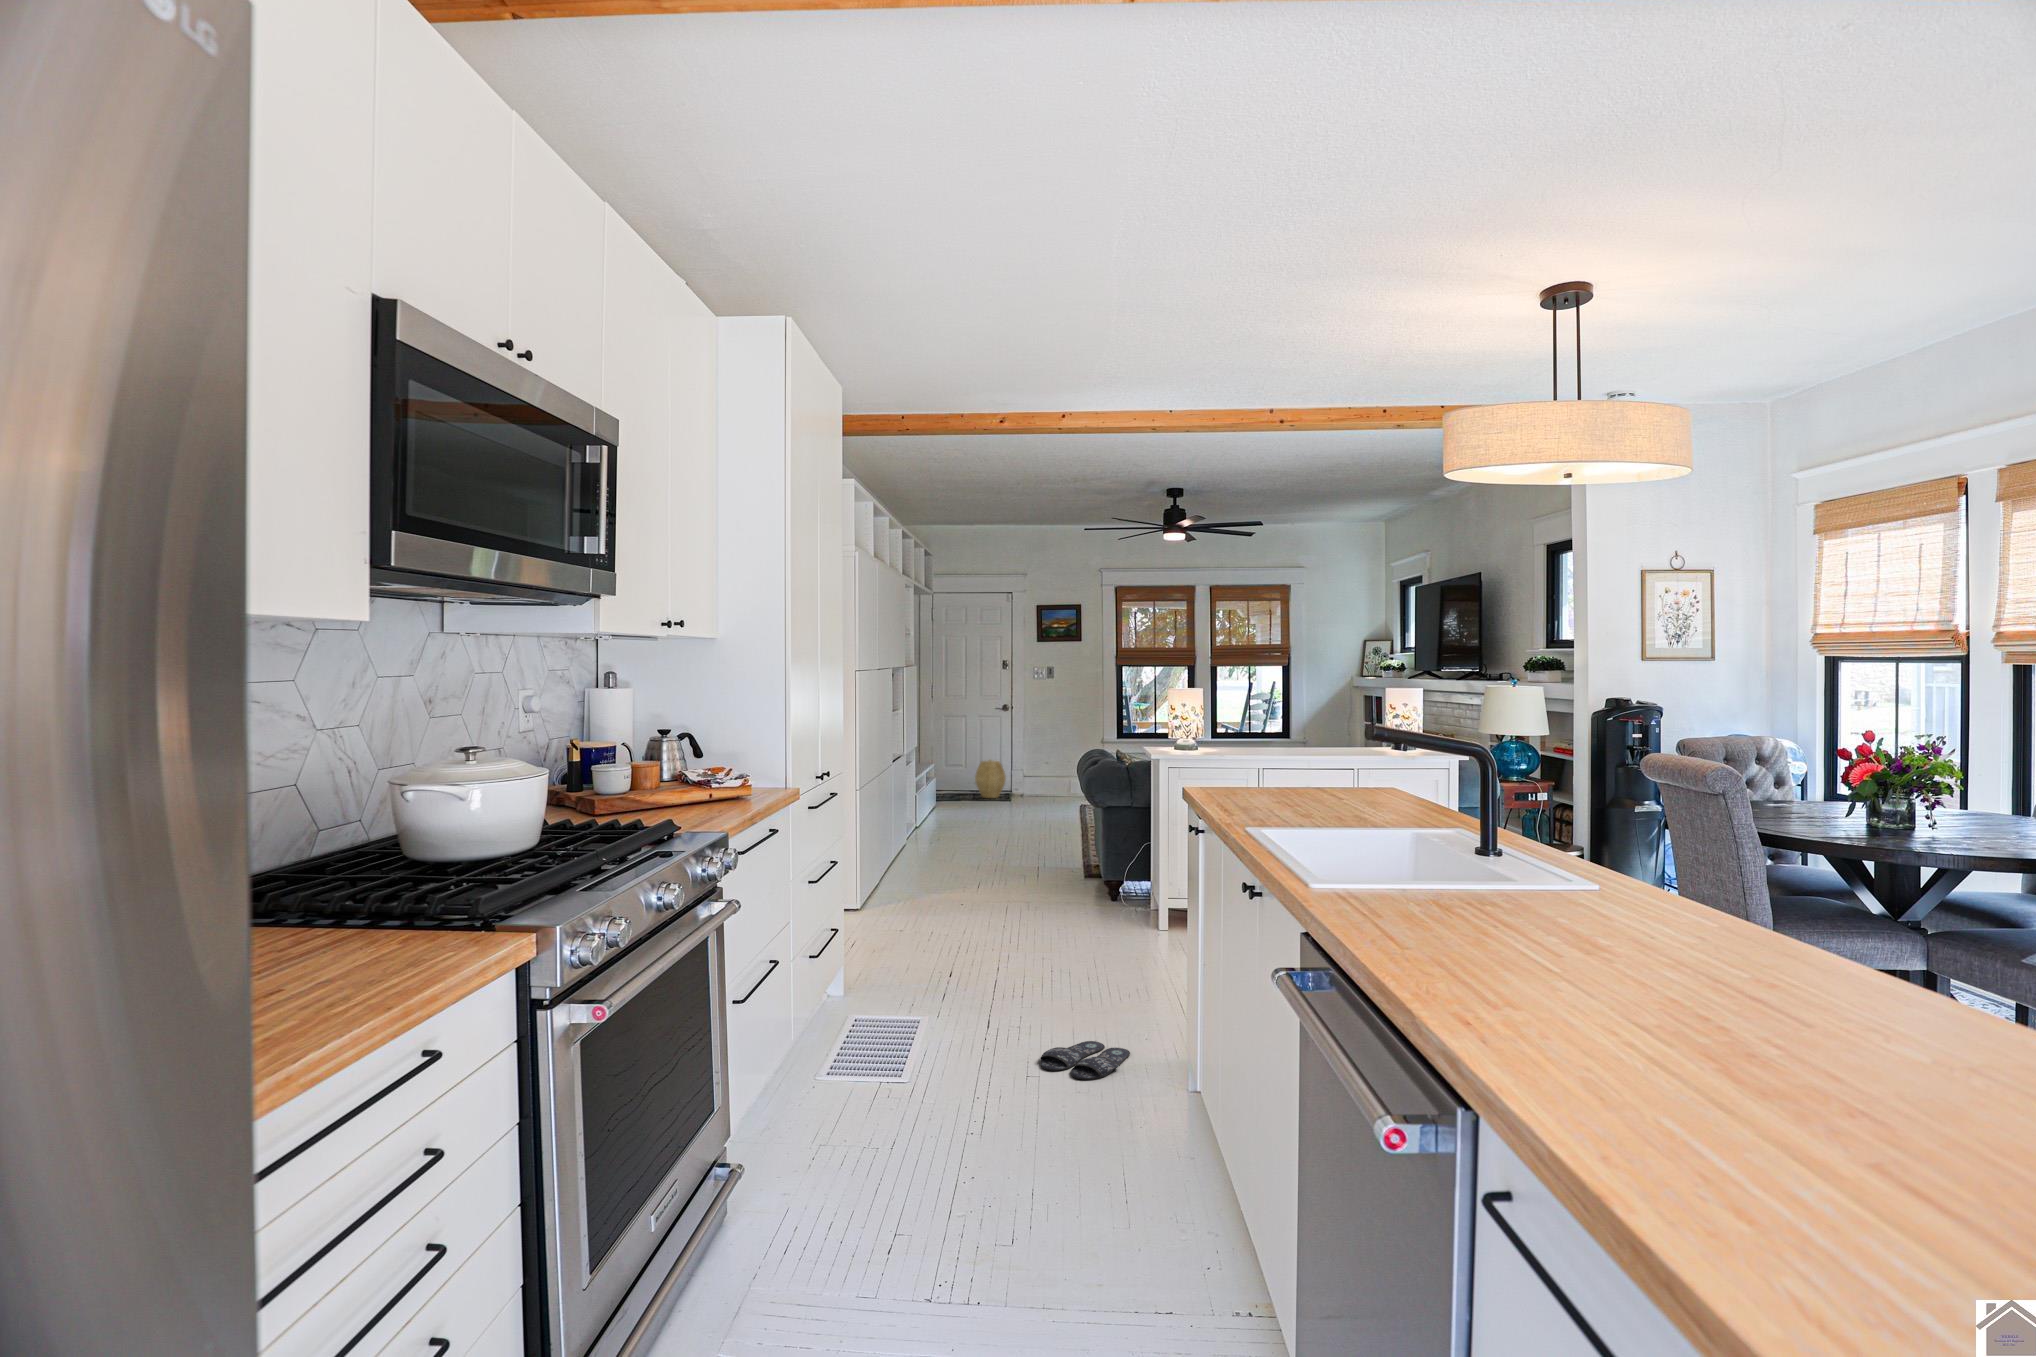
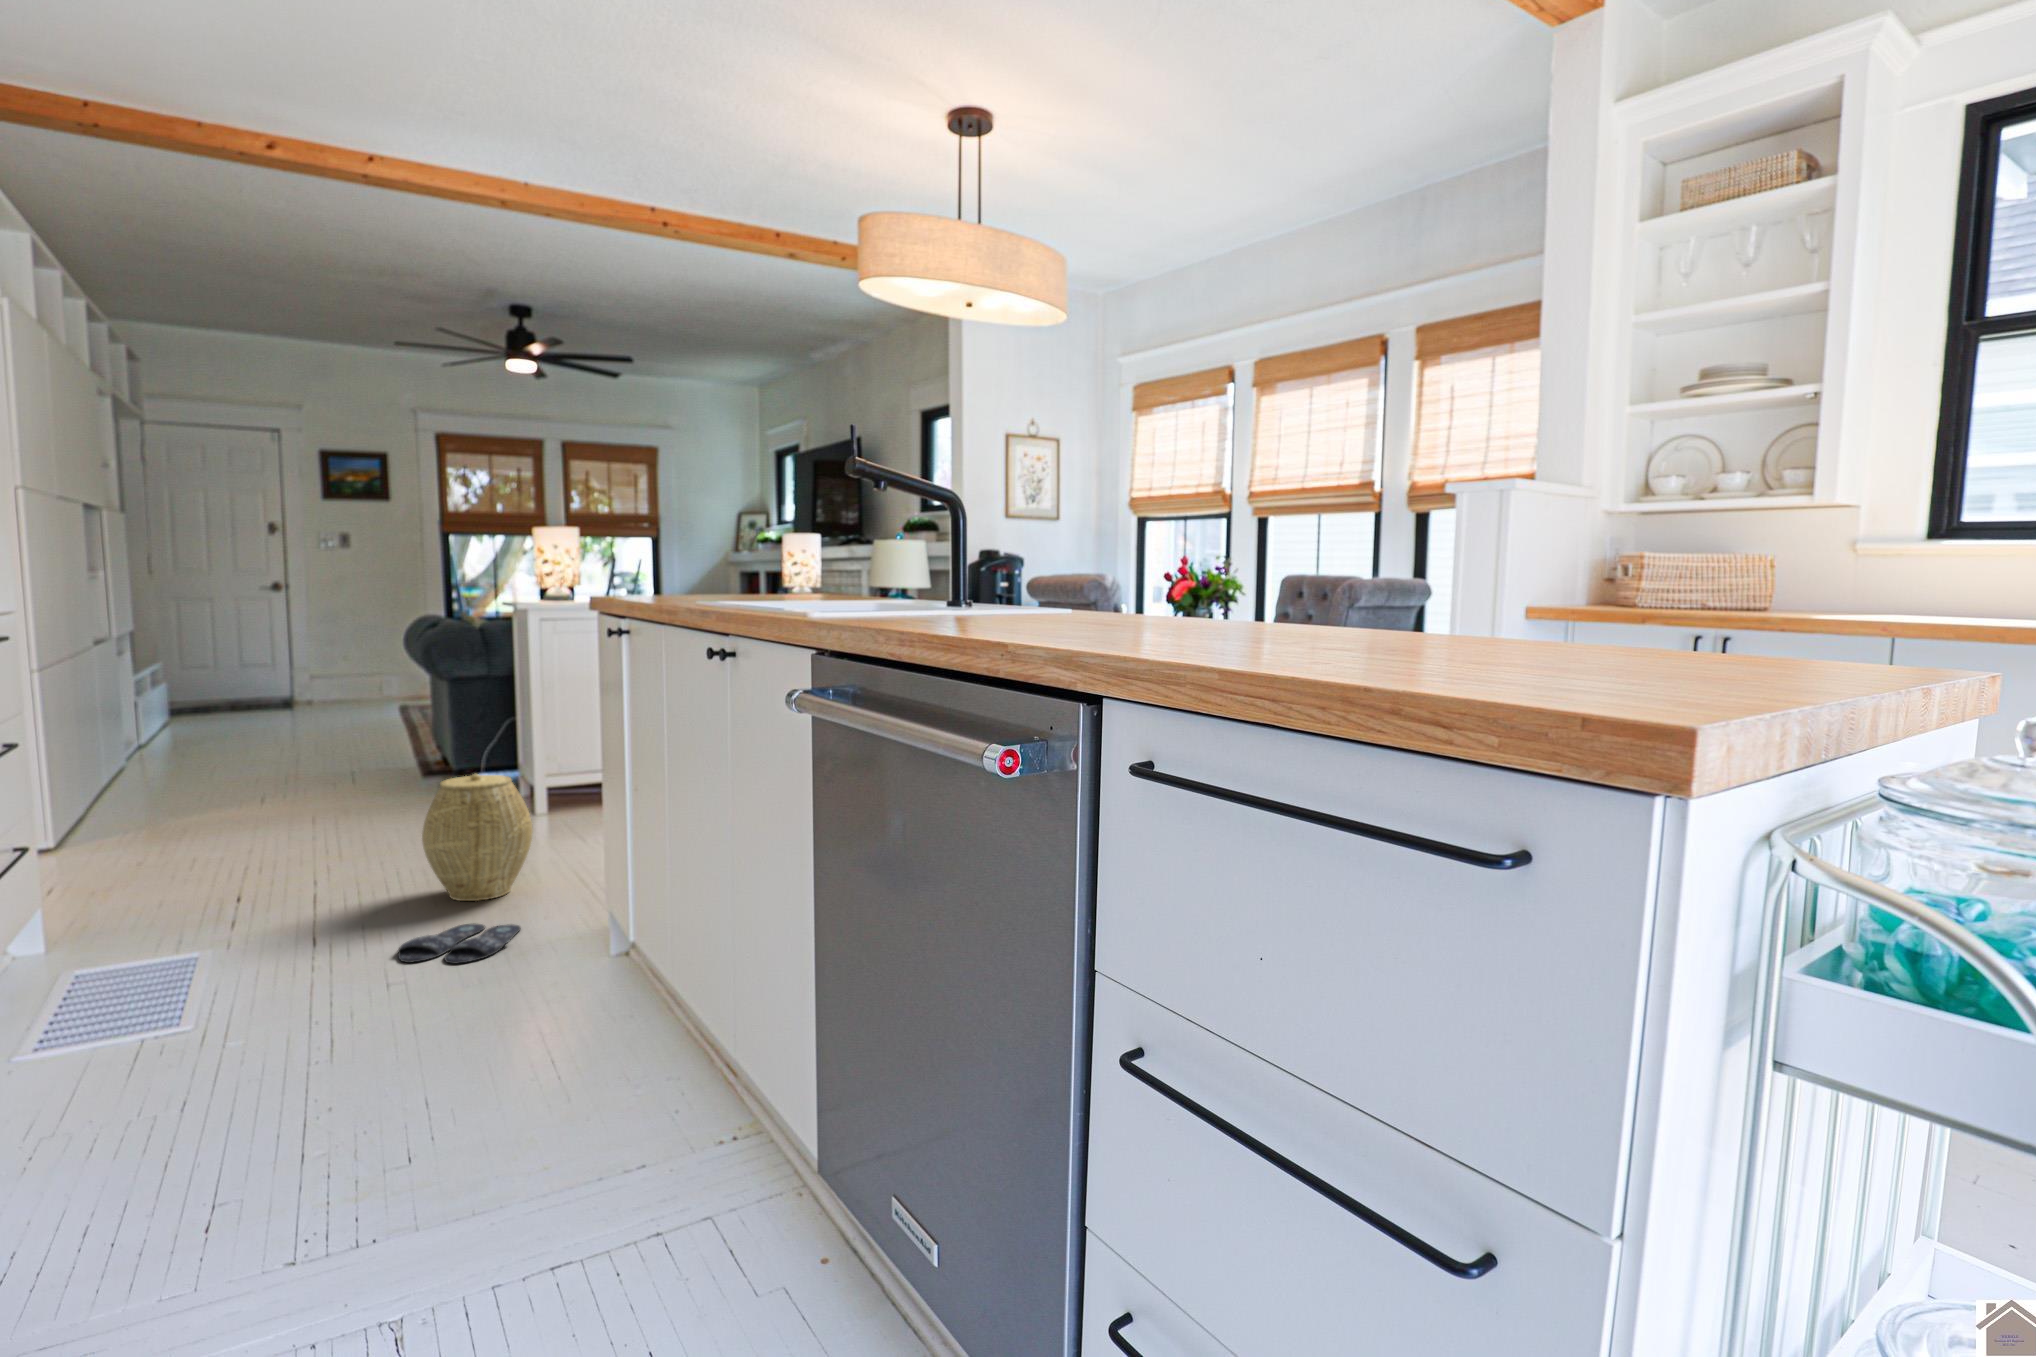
woven basket: present [975,760,1006,798] -> present [422,774,533,901]

